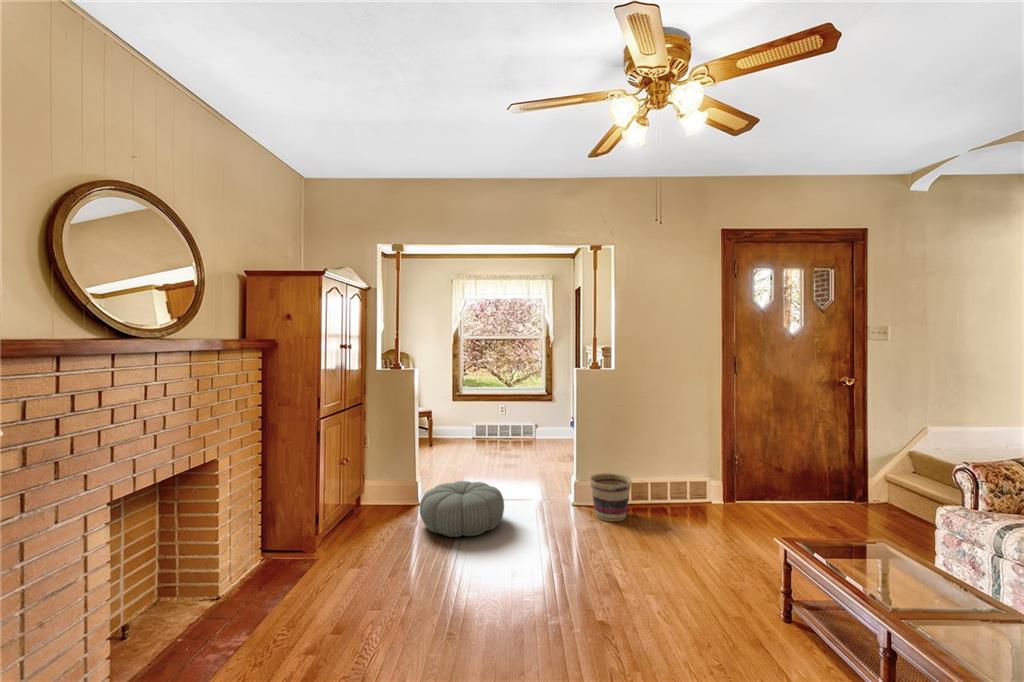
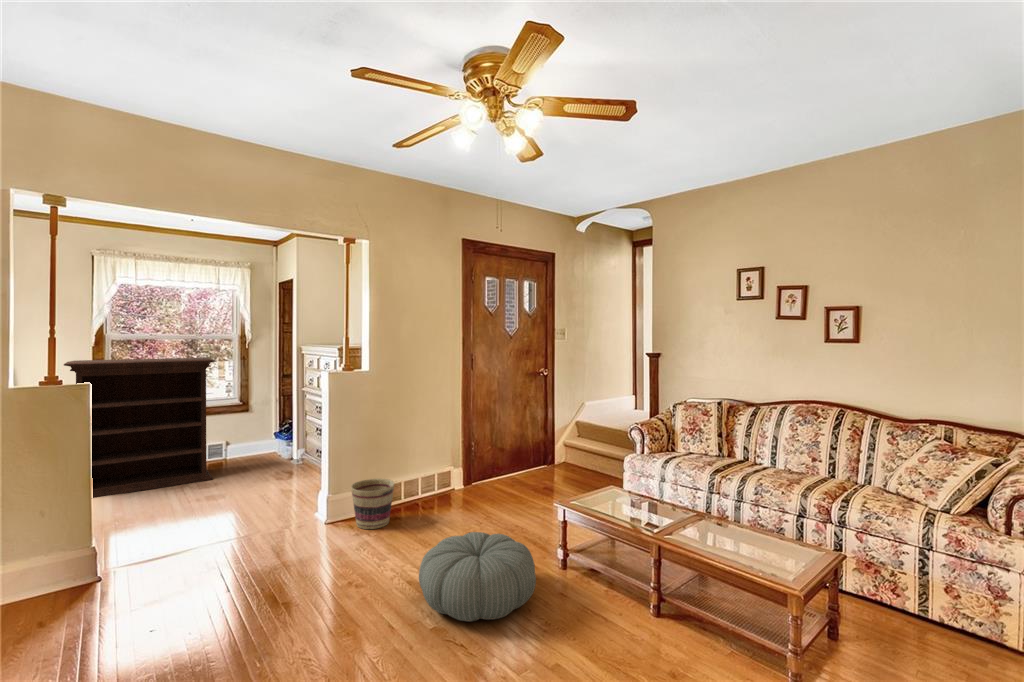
bookshelf: none [427,354,519,453] -> present [64,358,215,498]
pouf: present [420,481,504,537] -> present [419,532,536,621]

